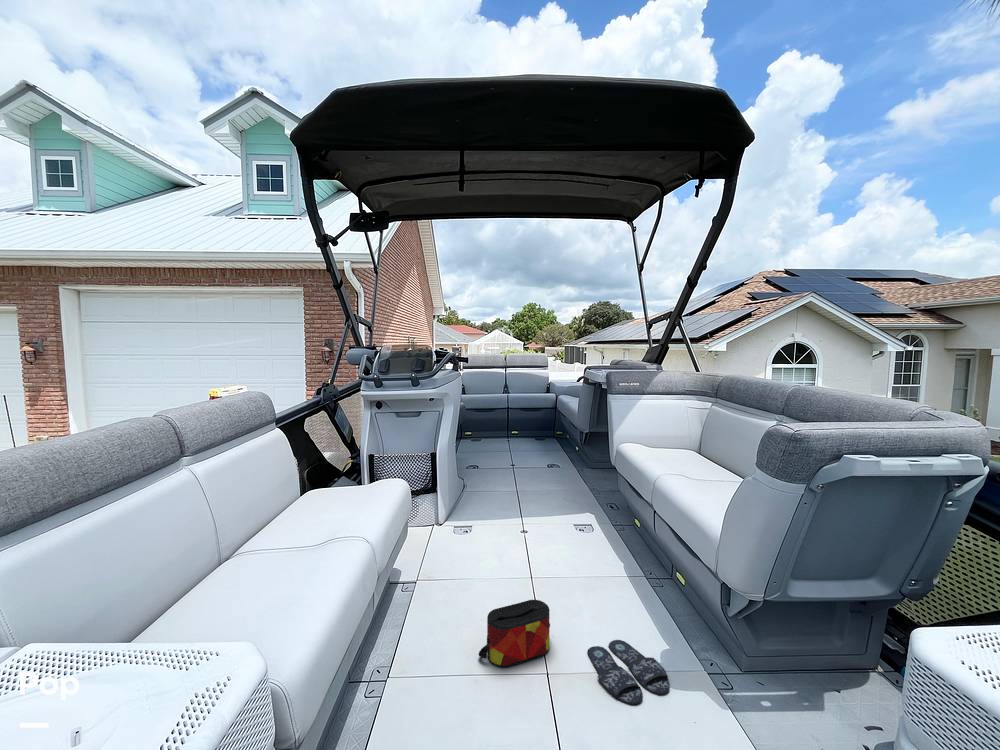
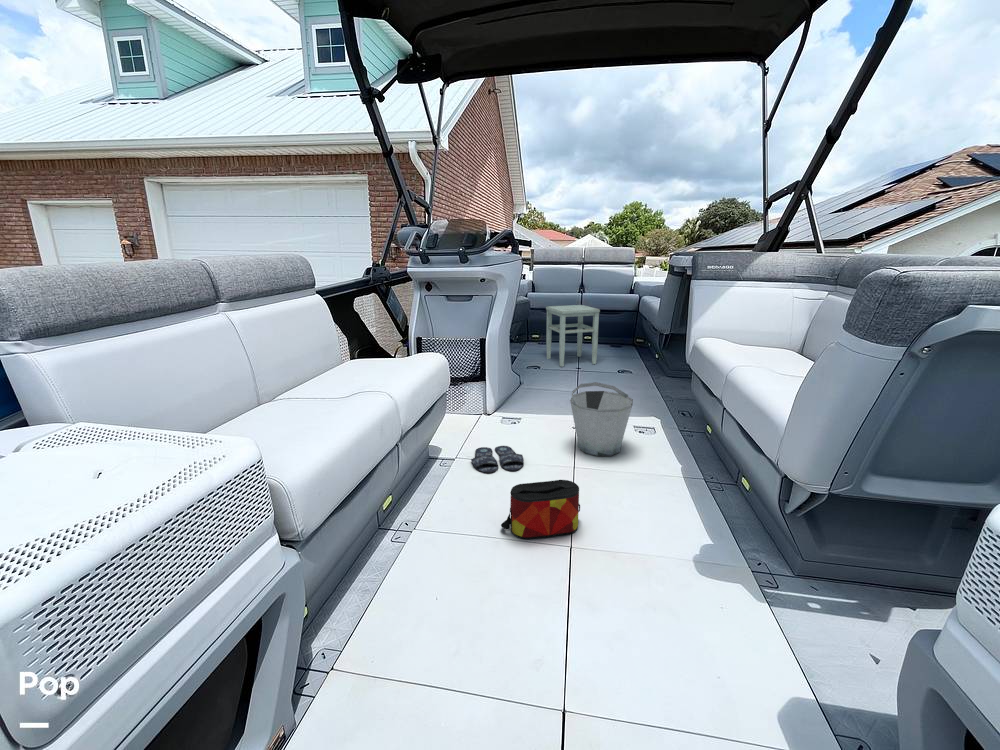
stool: none [478,408,527,466] -> present [546,305,600,367]
bucket: none [521,491,576,563] -> present [570,382,633,456]
slippers: present [587,640,669,704] -> present [471,446,524,473]

